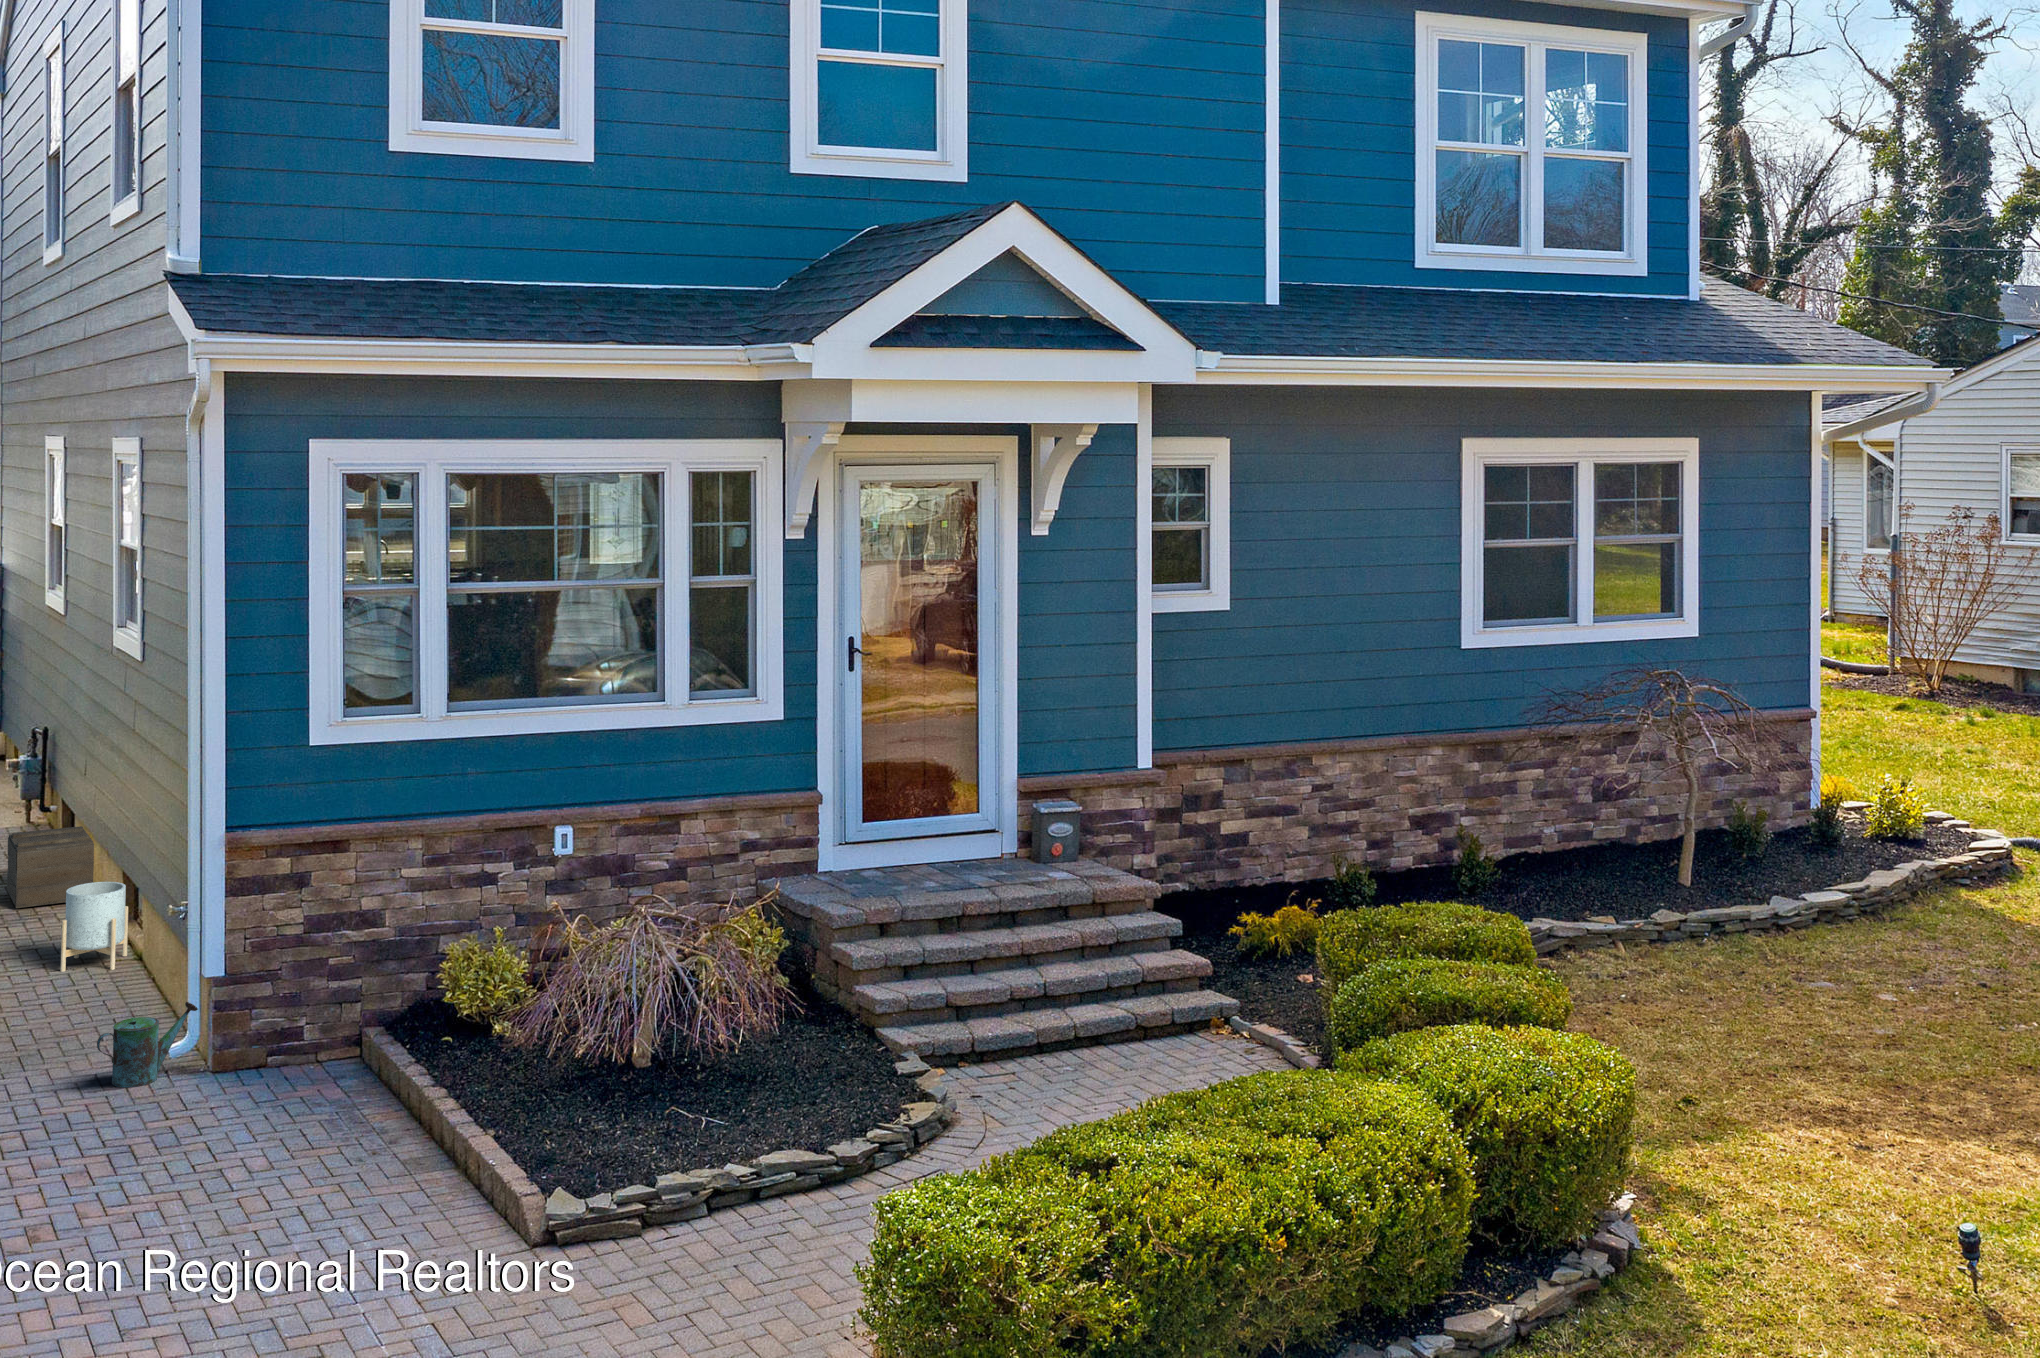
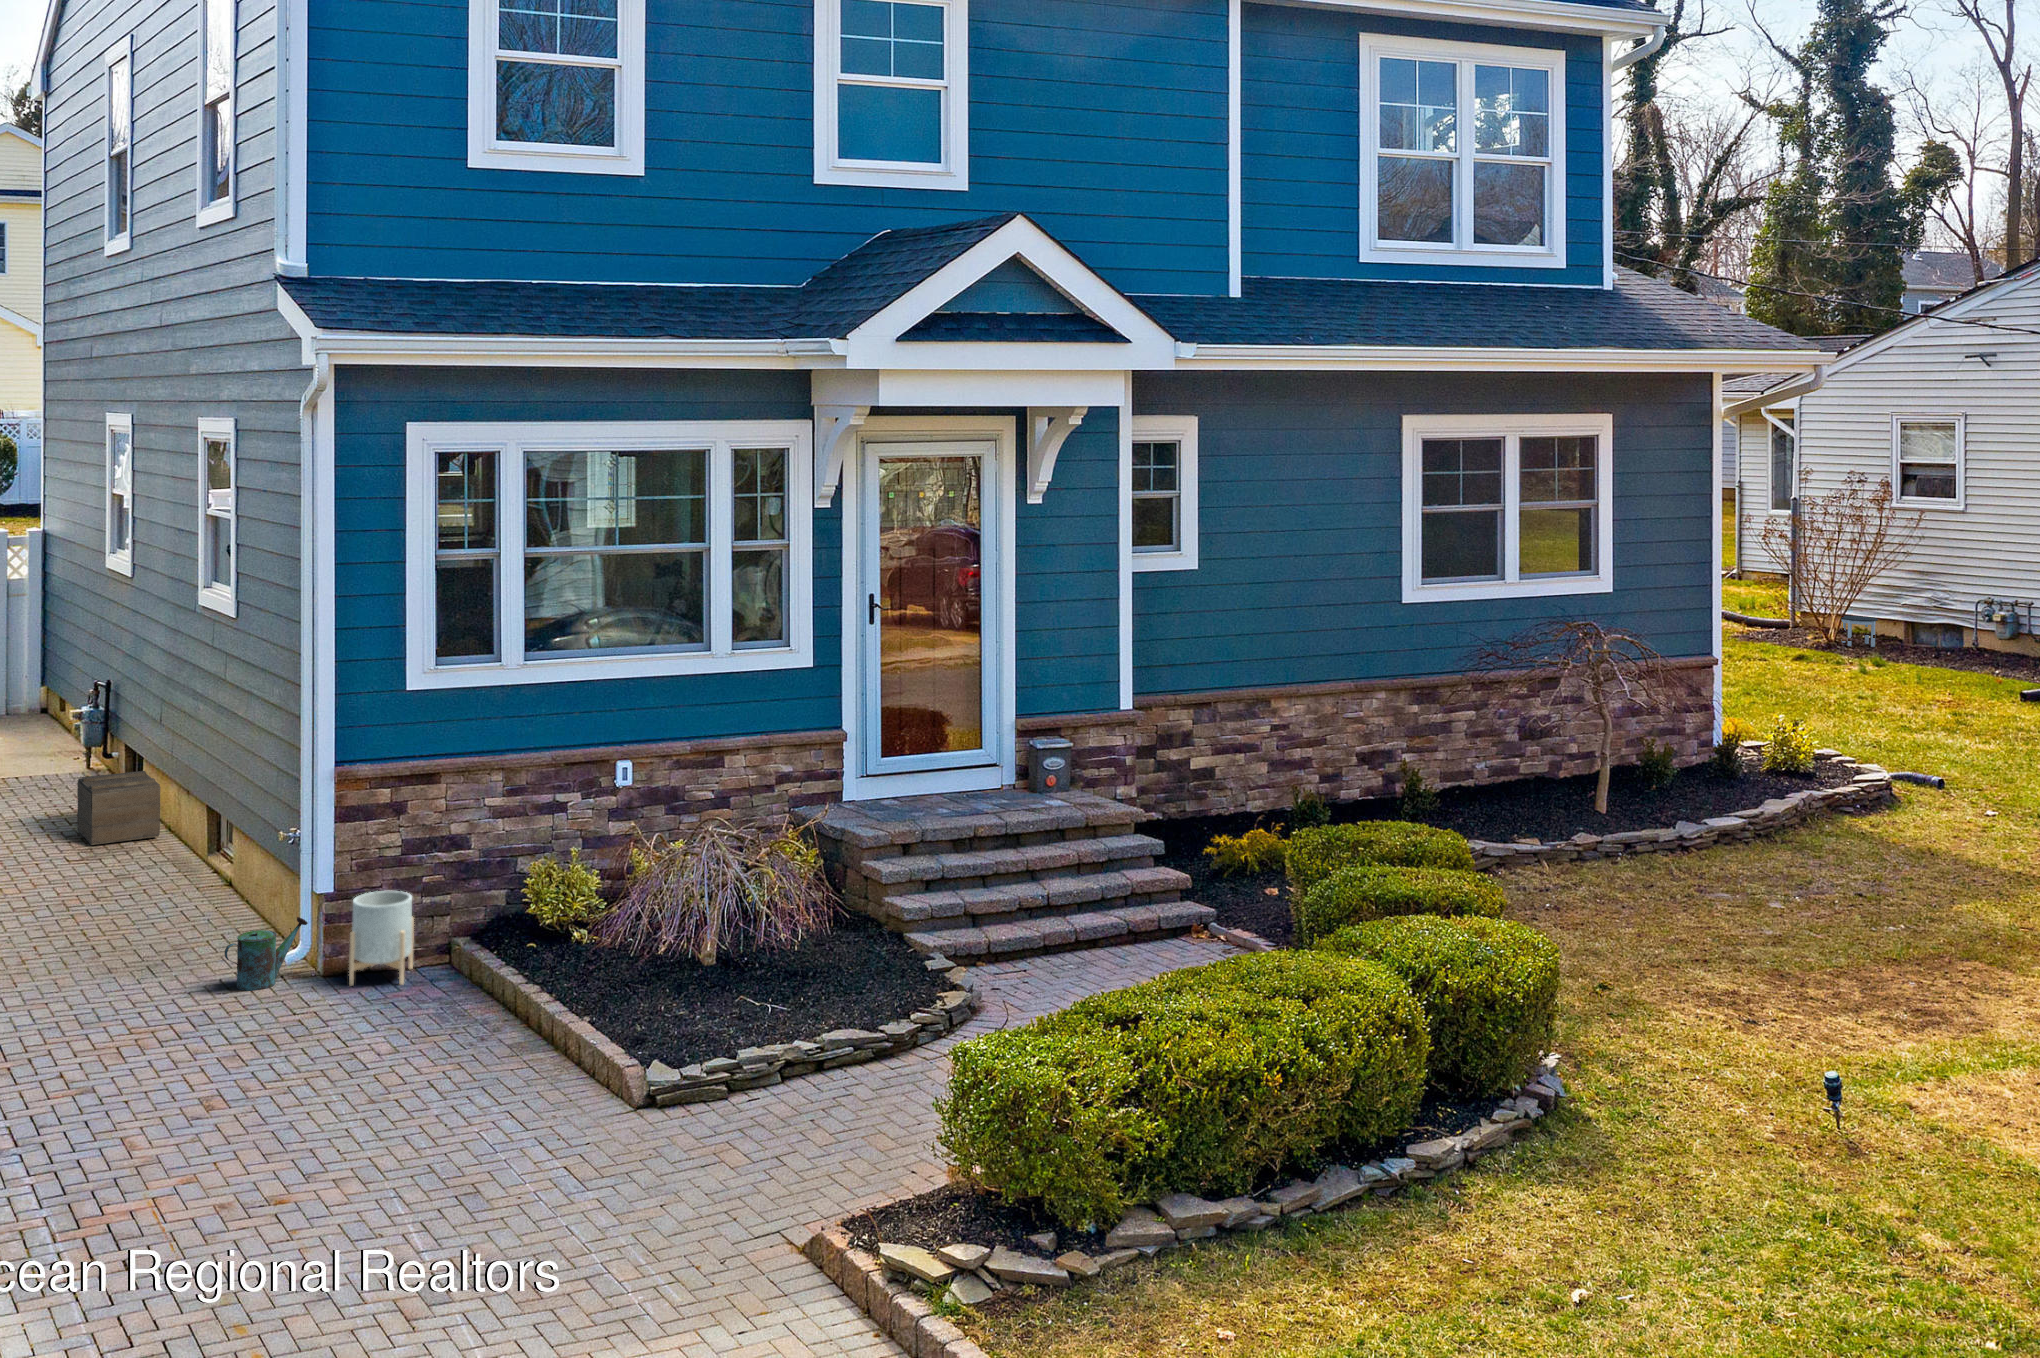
round table: none [1943,662,1985,695] -> present [1841,616,1878,647]
planter: present [61,882,128,972] -> present [349,891,414,986]

